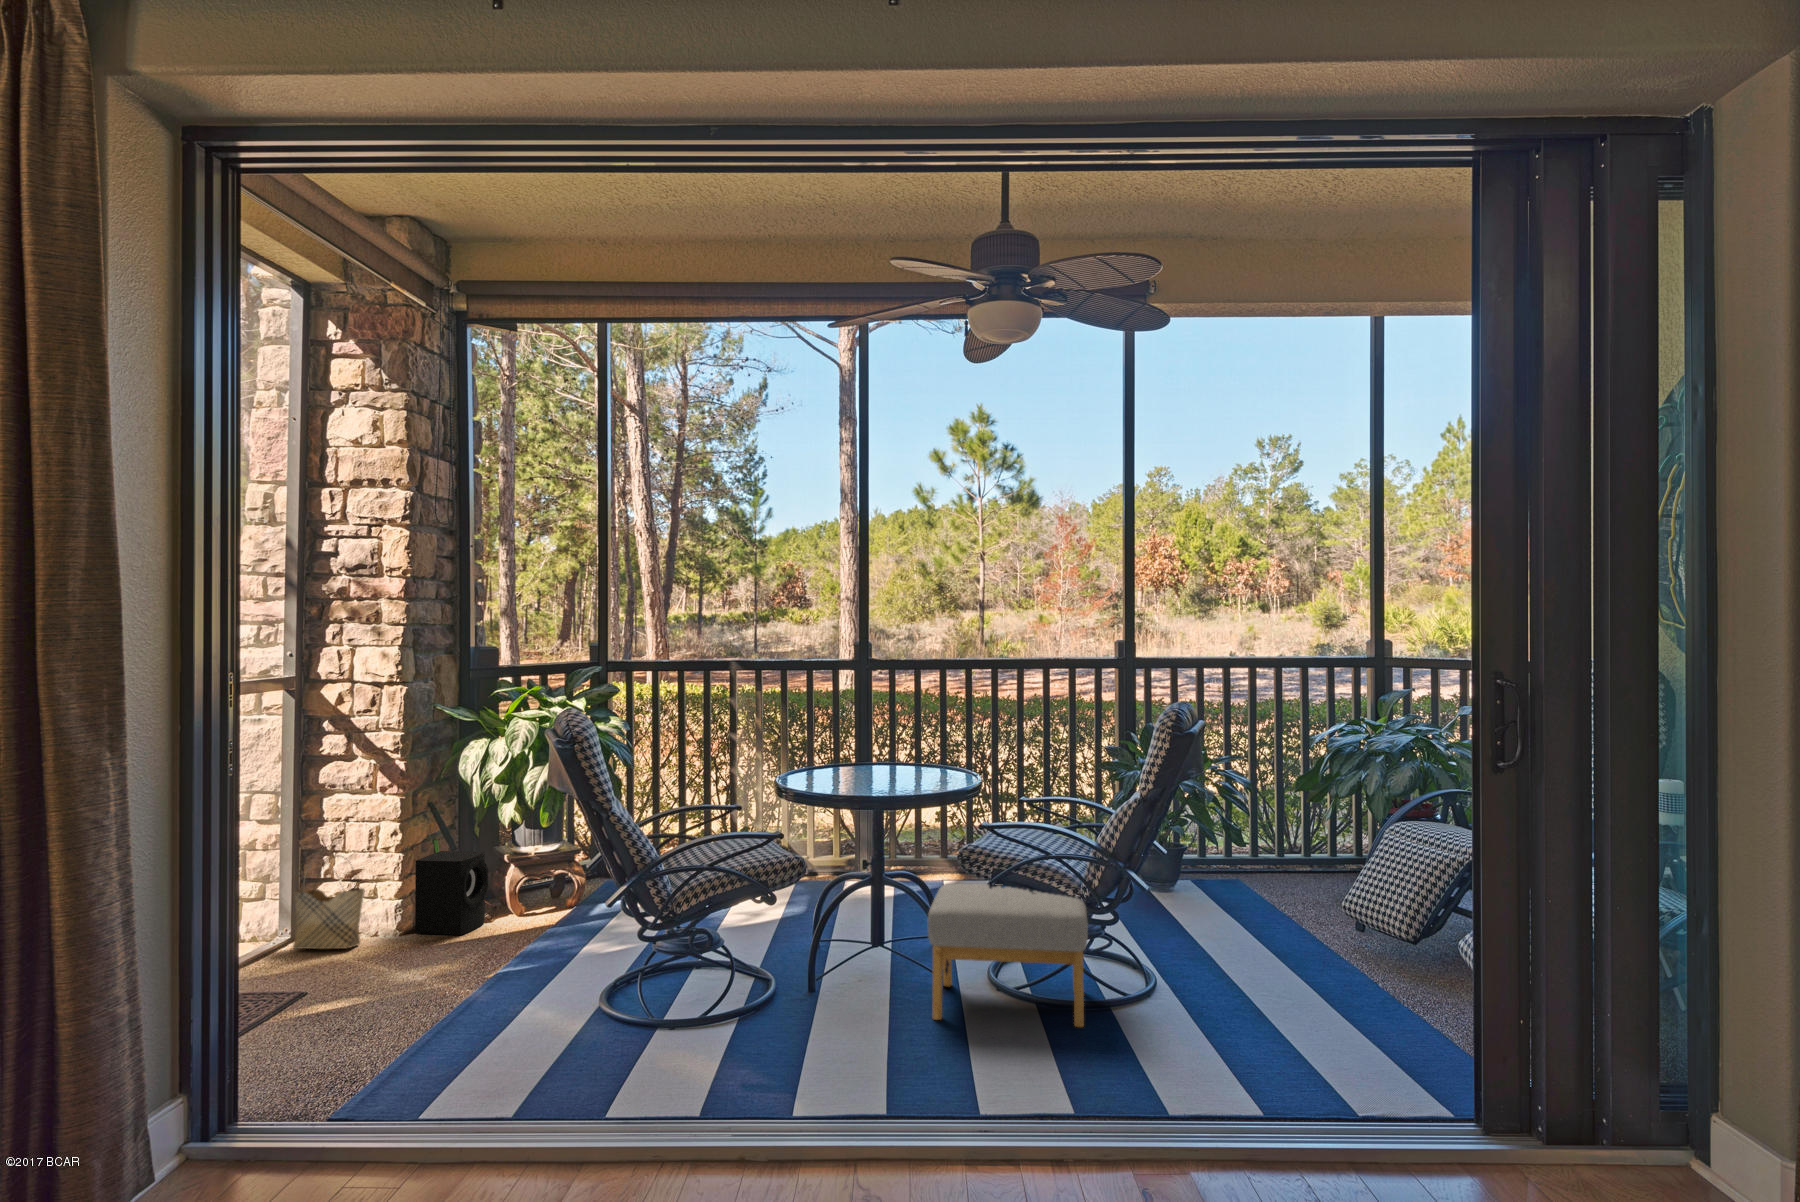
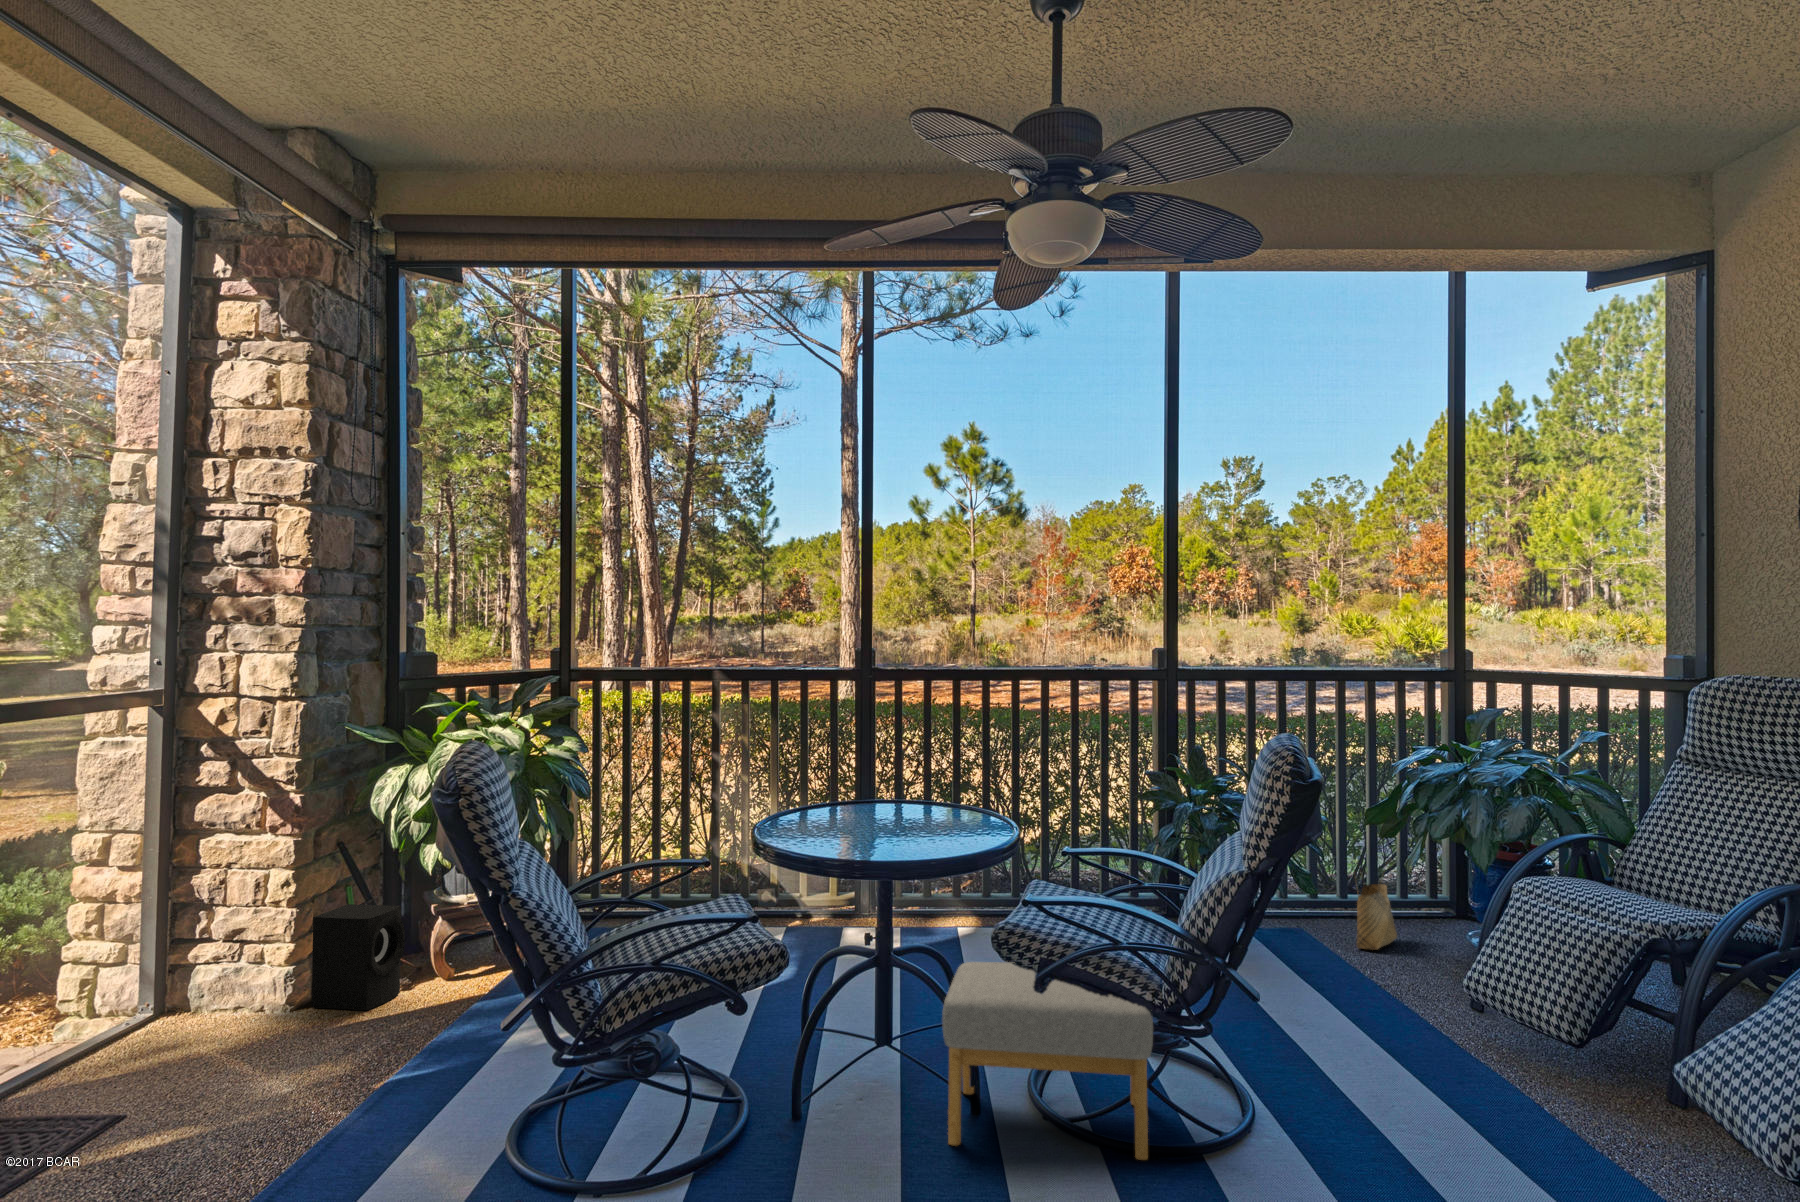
woven basket: present [293,859,365,949] -> present [1352,858,1397,950]

